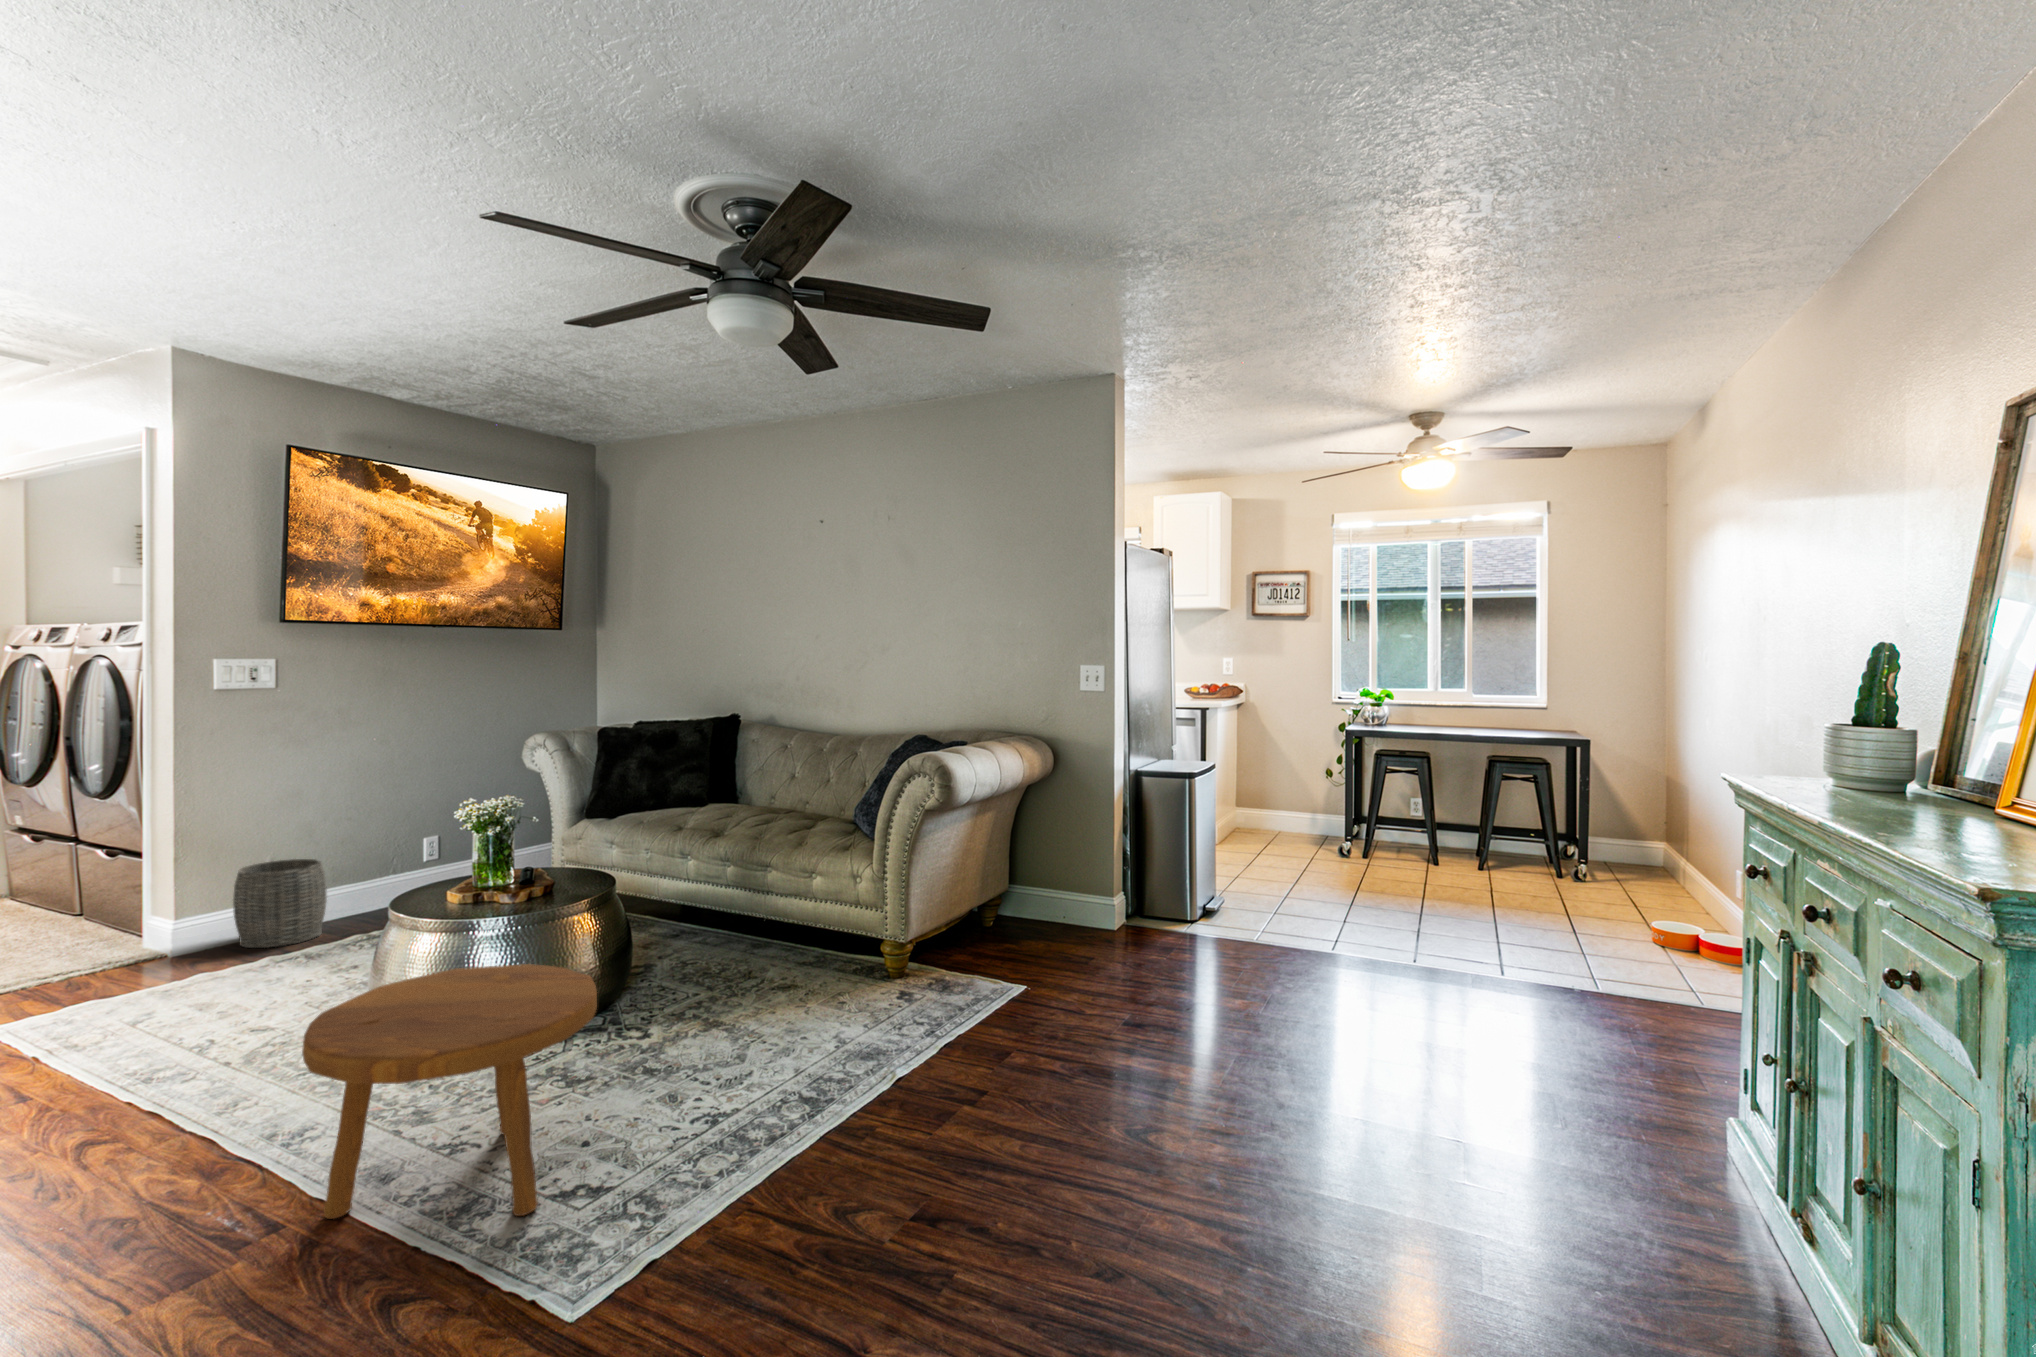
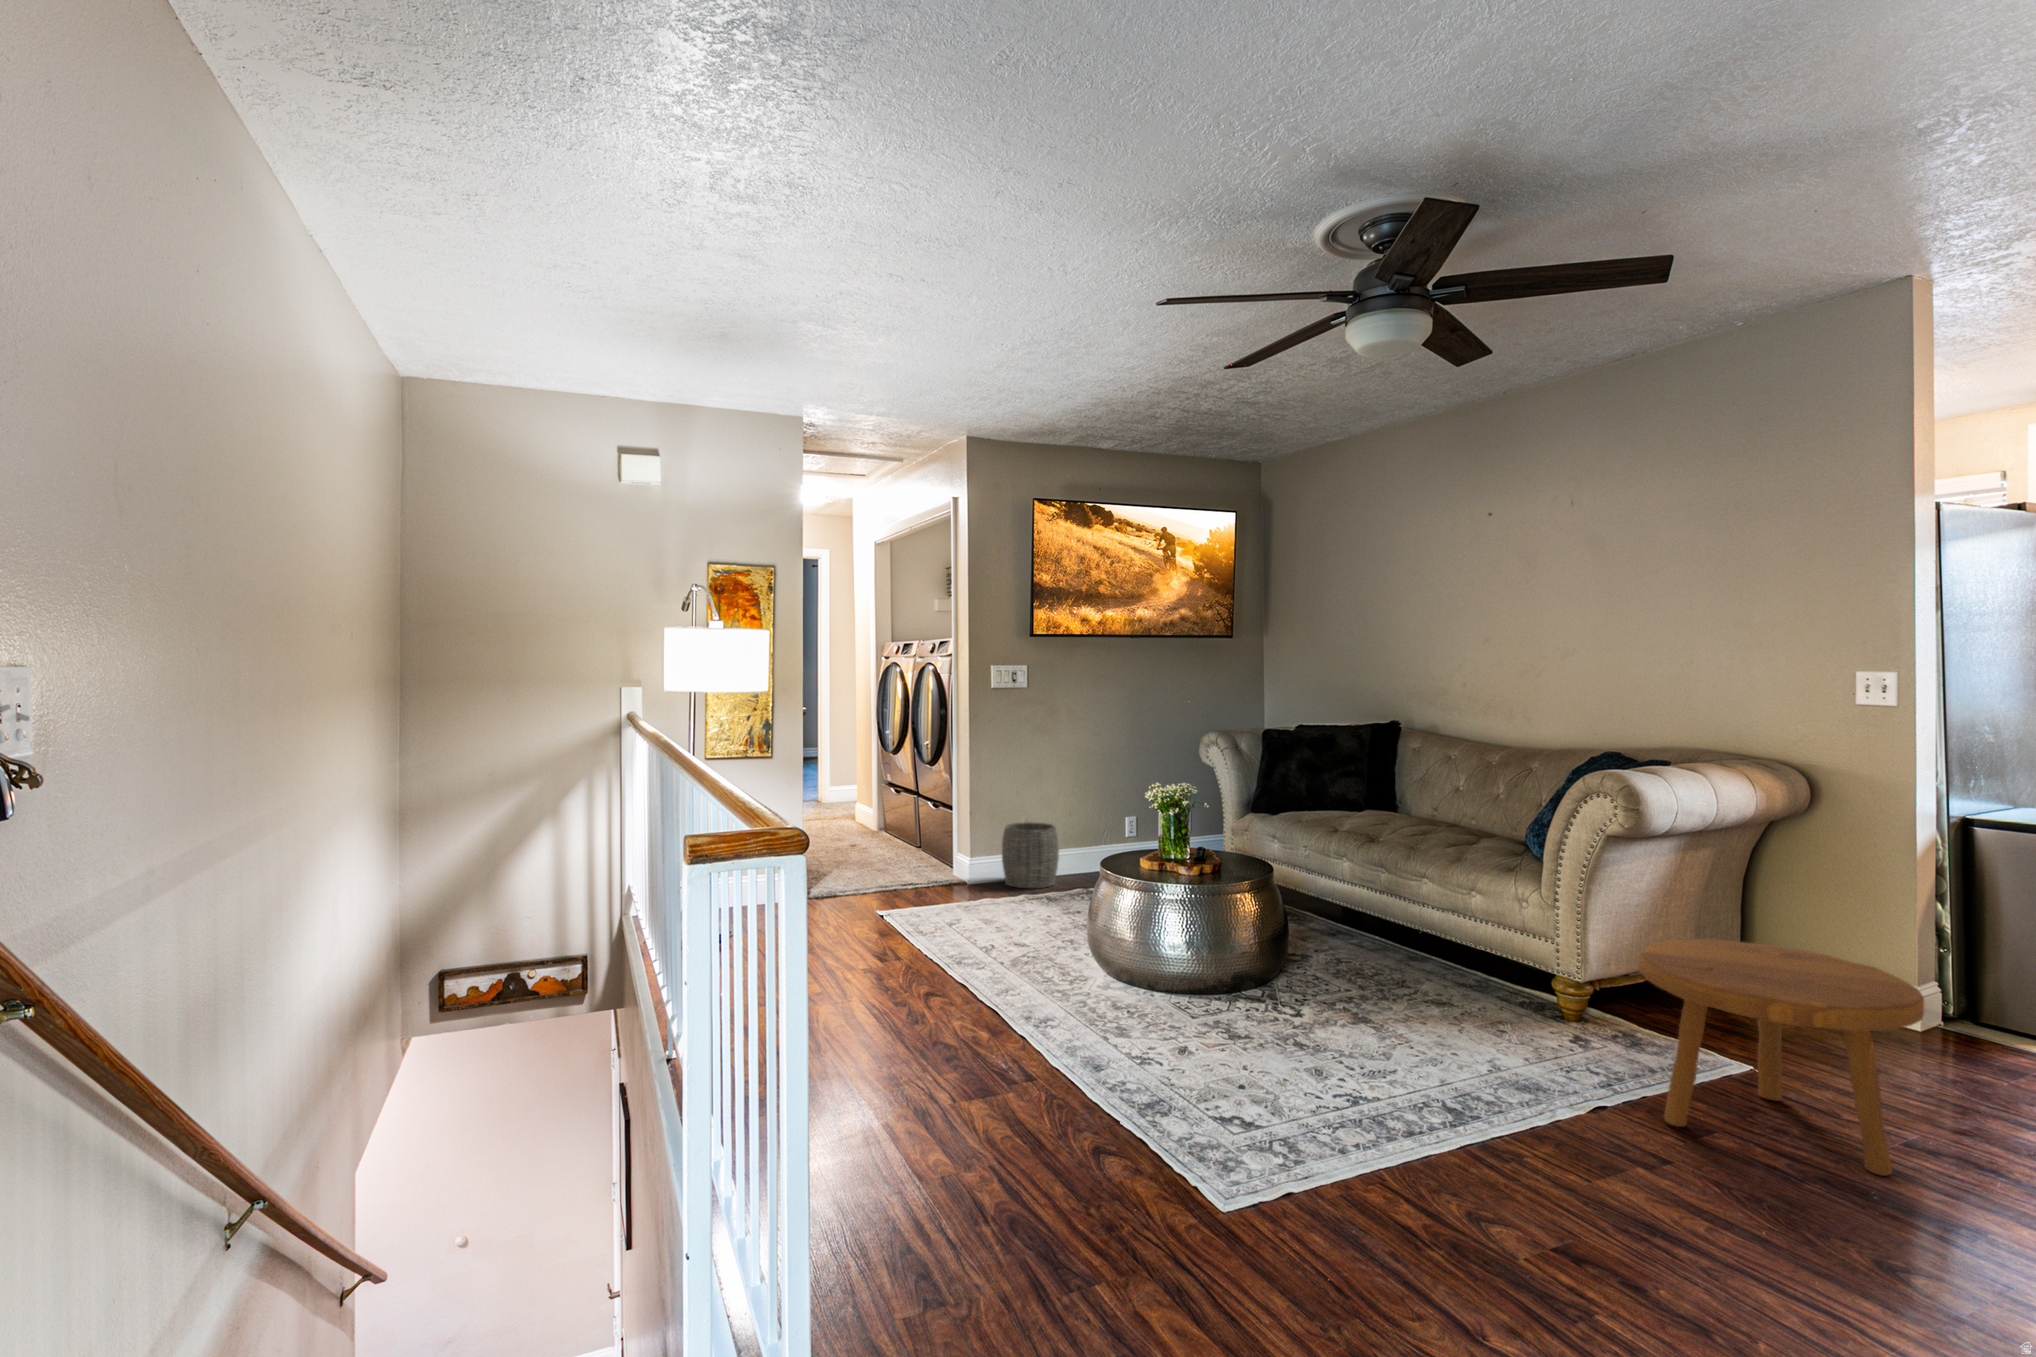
footstool: present [302,964,597,1219] -> present [1639,938,1924,1176]

